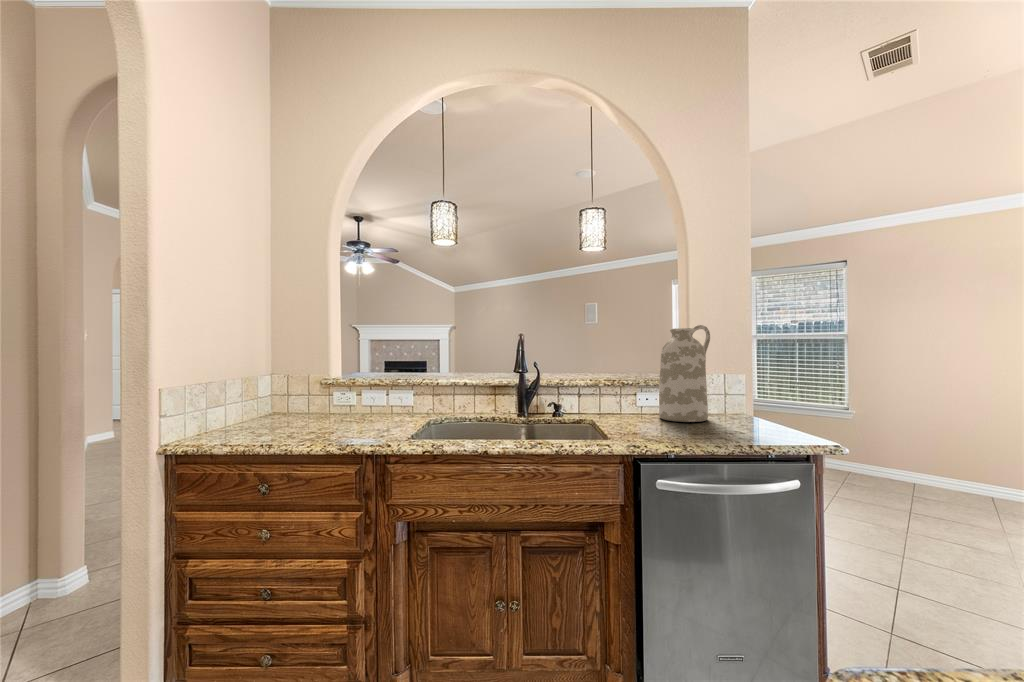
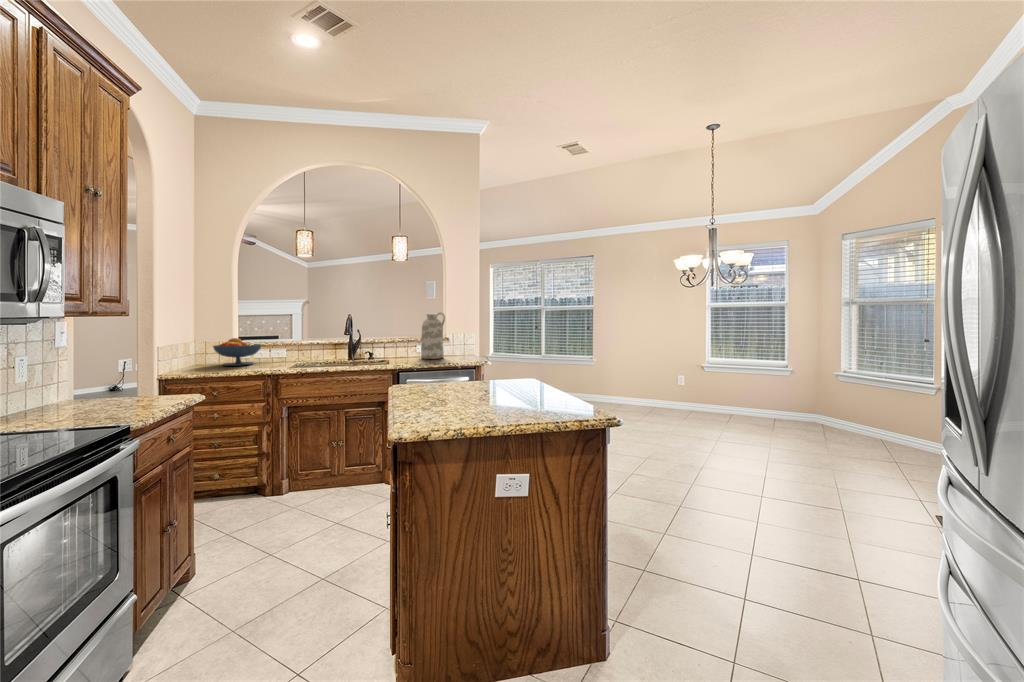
fruit bowl: none [288,373,371,426] -> present [213,338,261,366]

